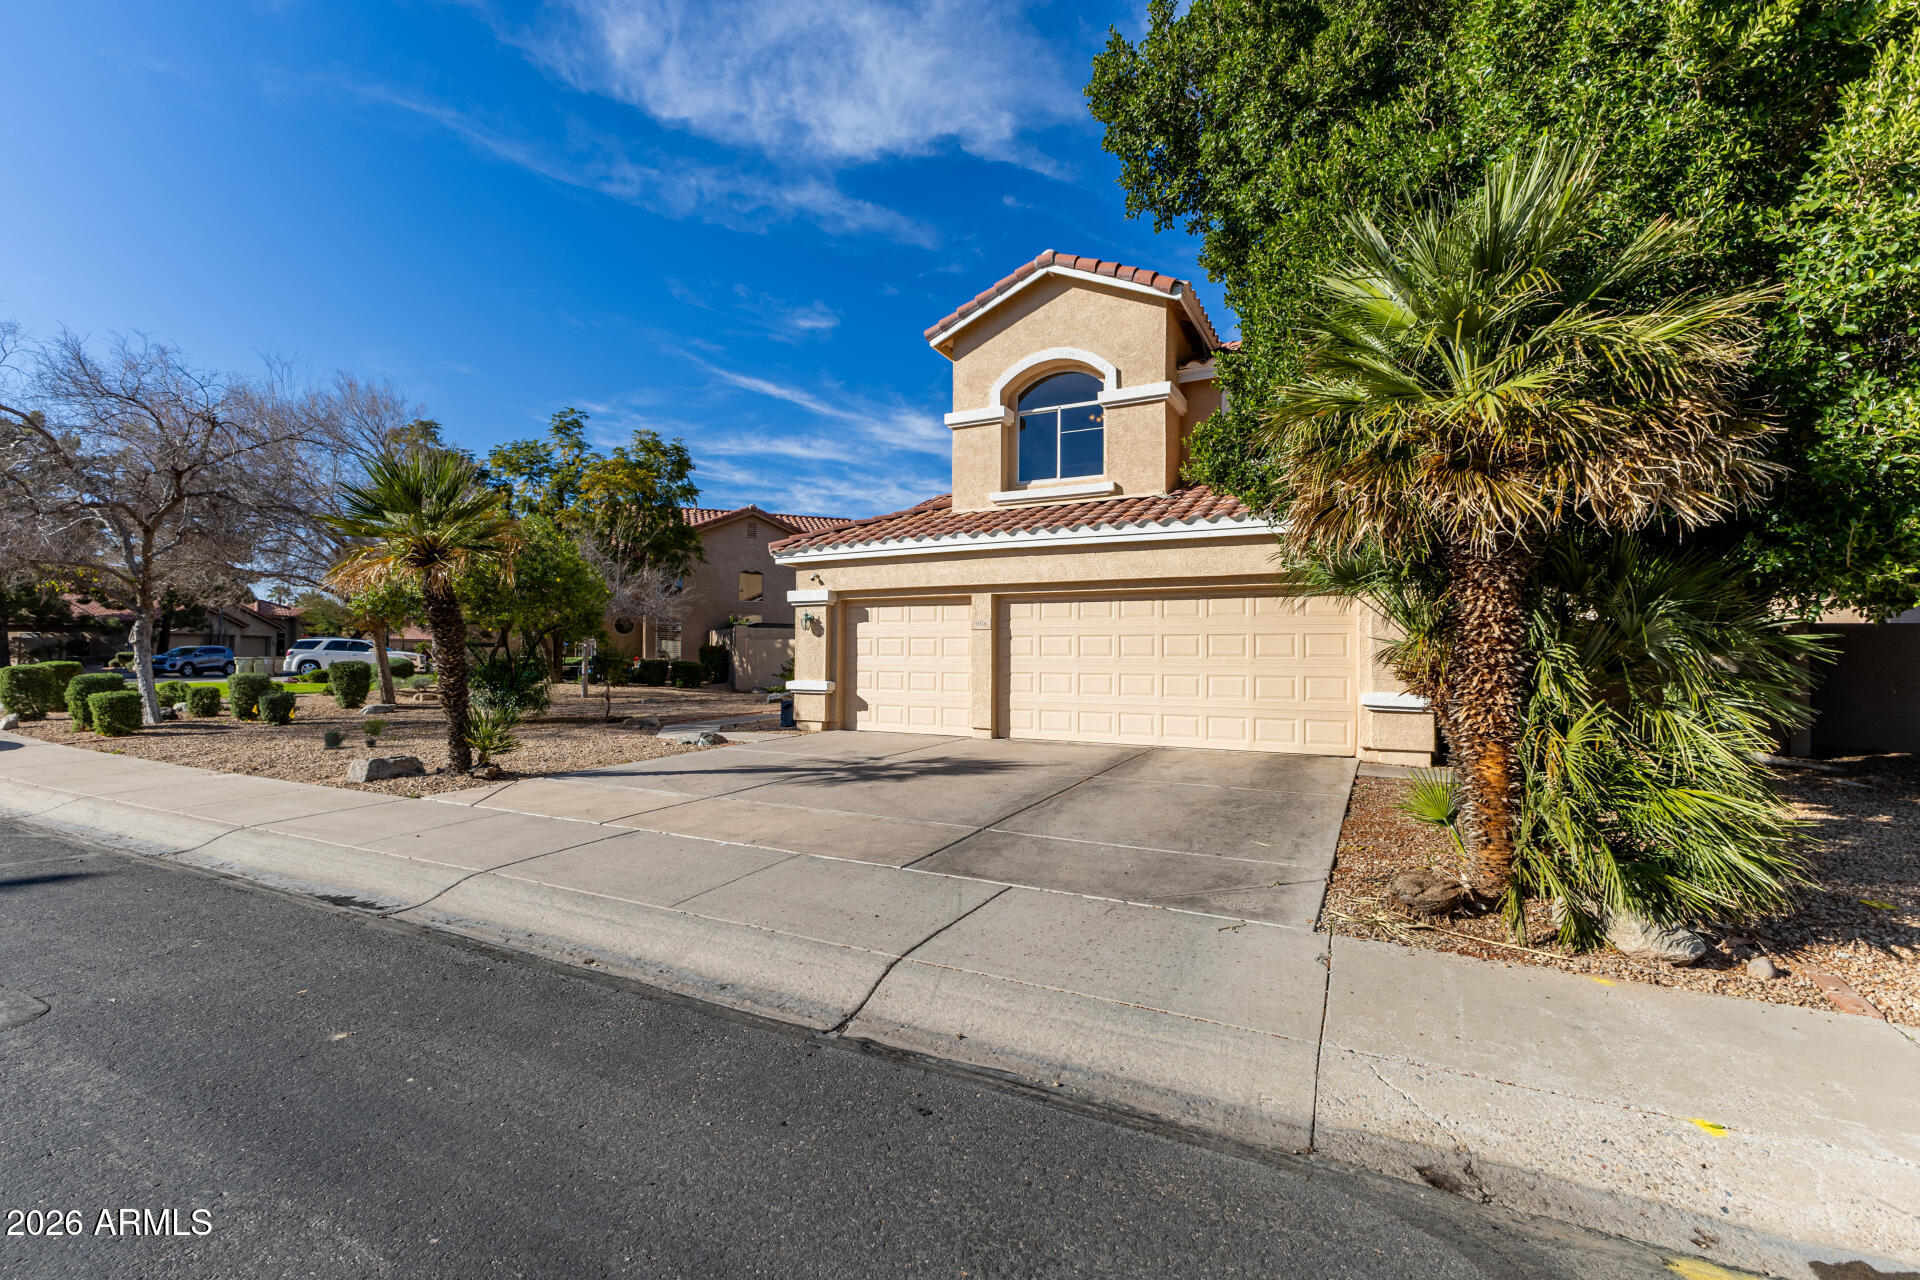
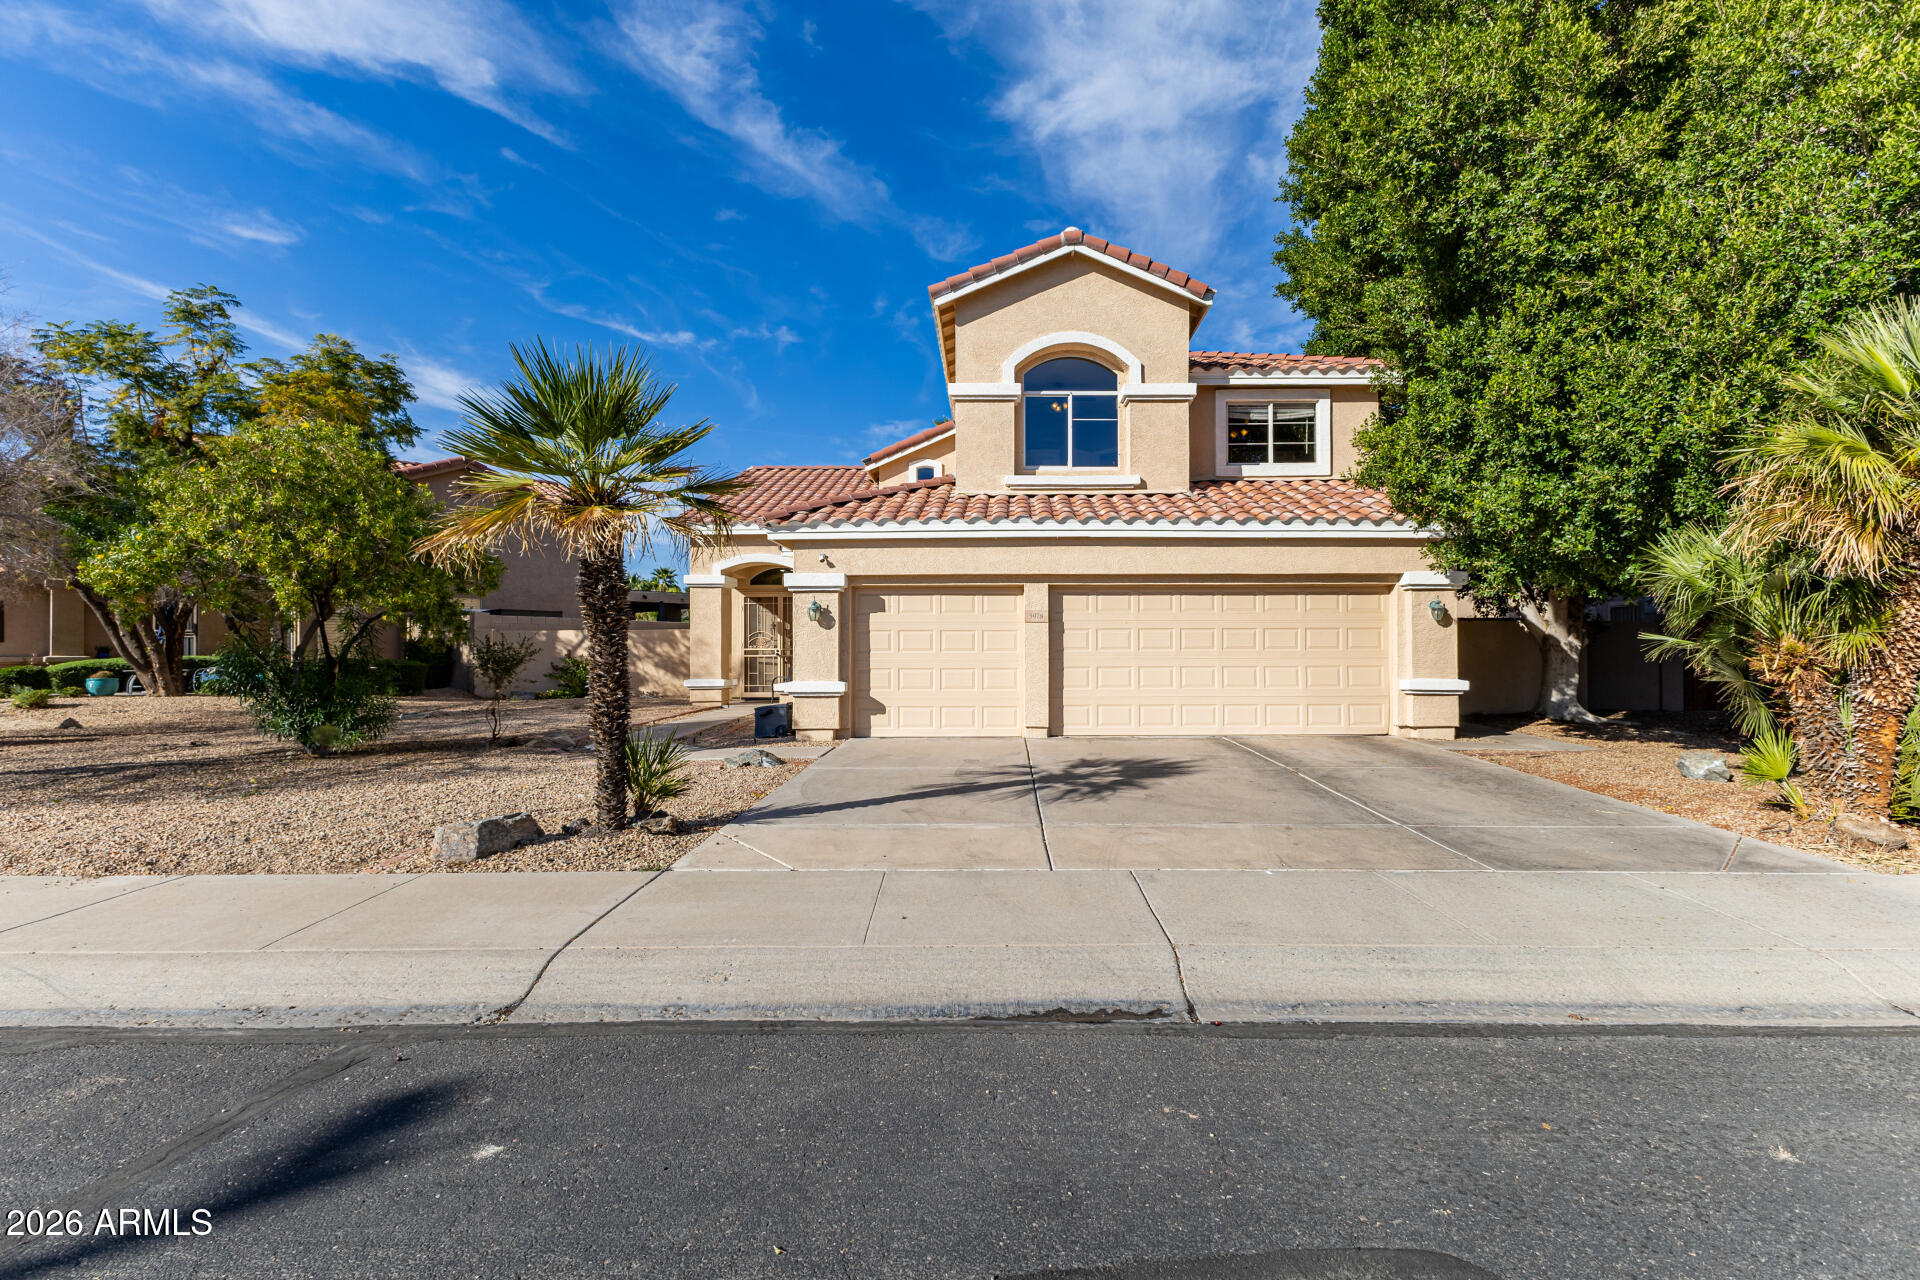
watering can: present [324,728,351,749] -> none [265,735,303,760]

